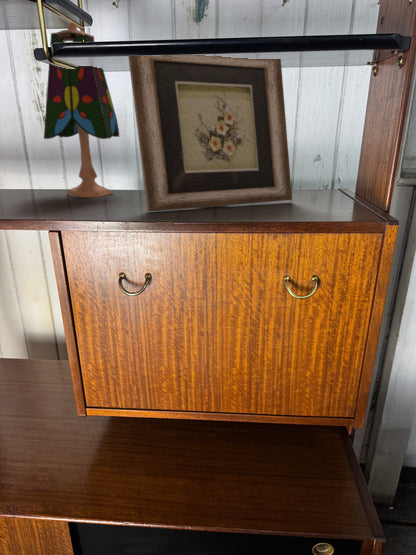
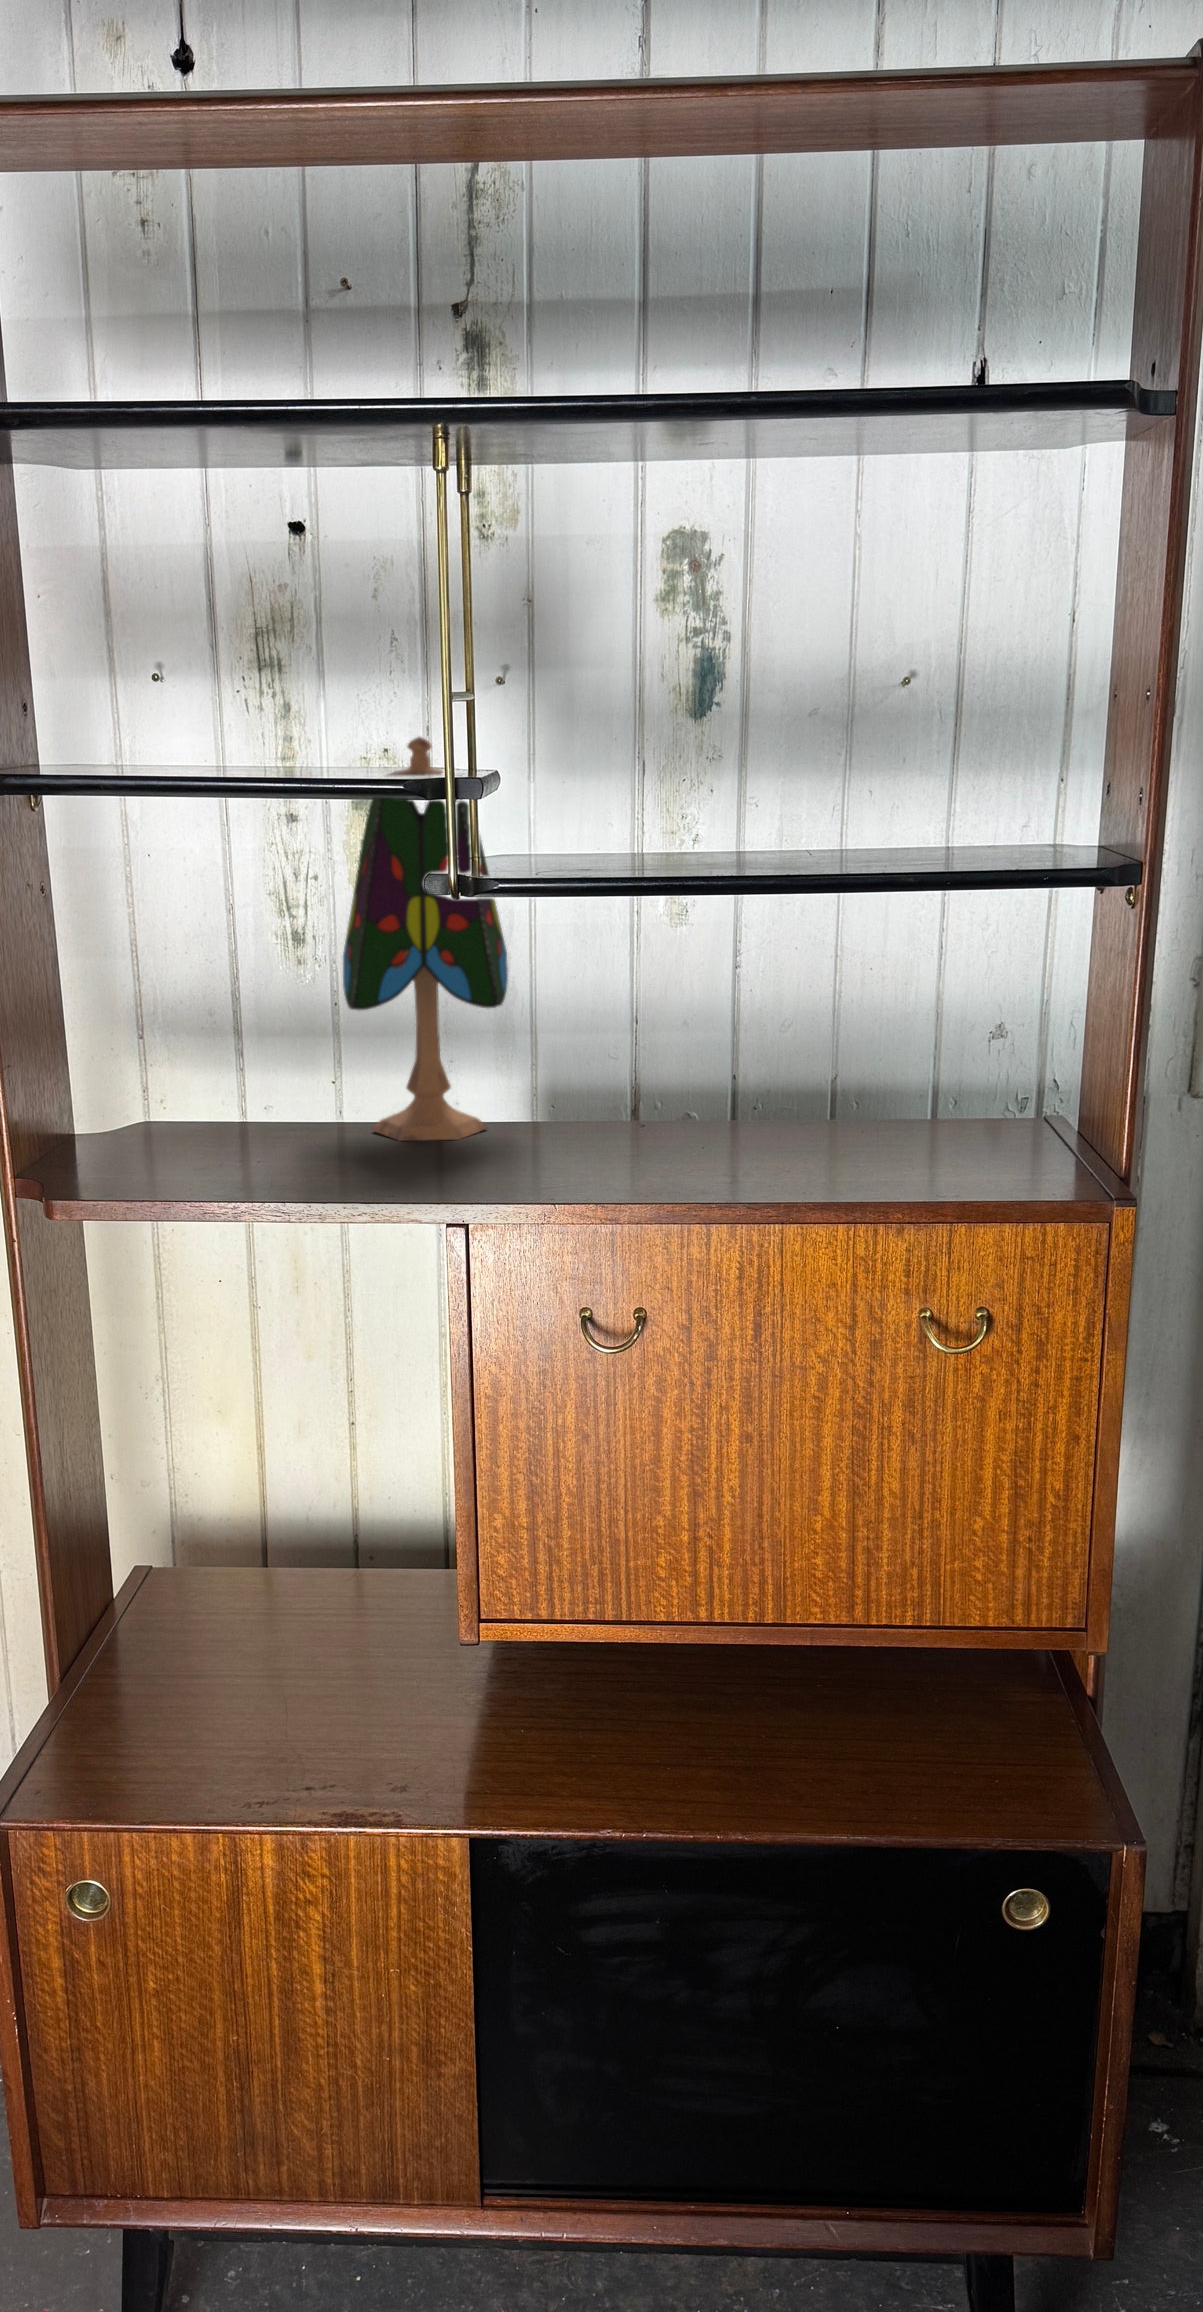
picture frame: present [128,55,292,212] -> none [586,831,932,1181]

